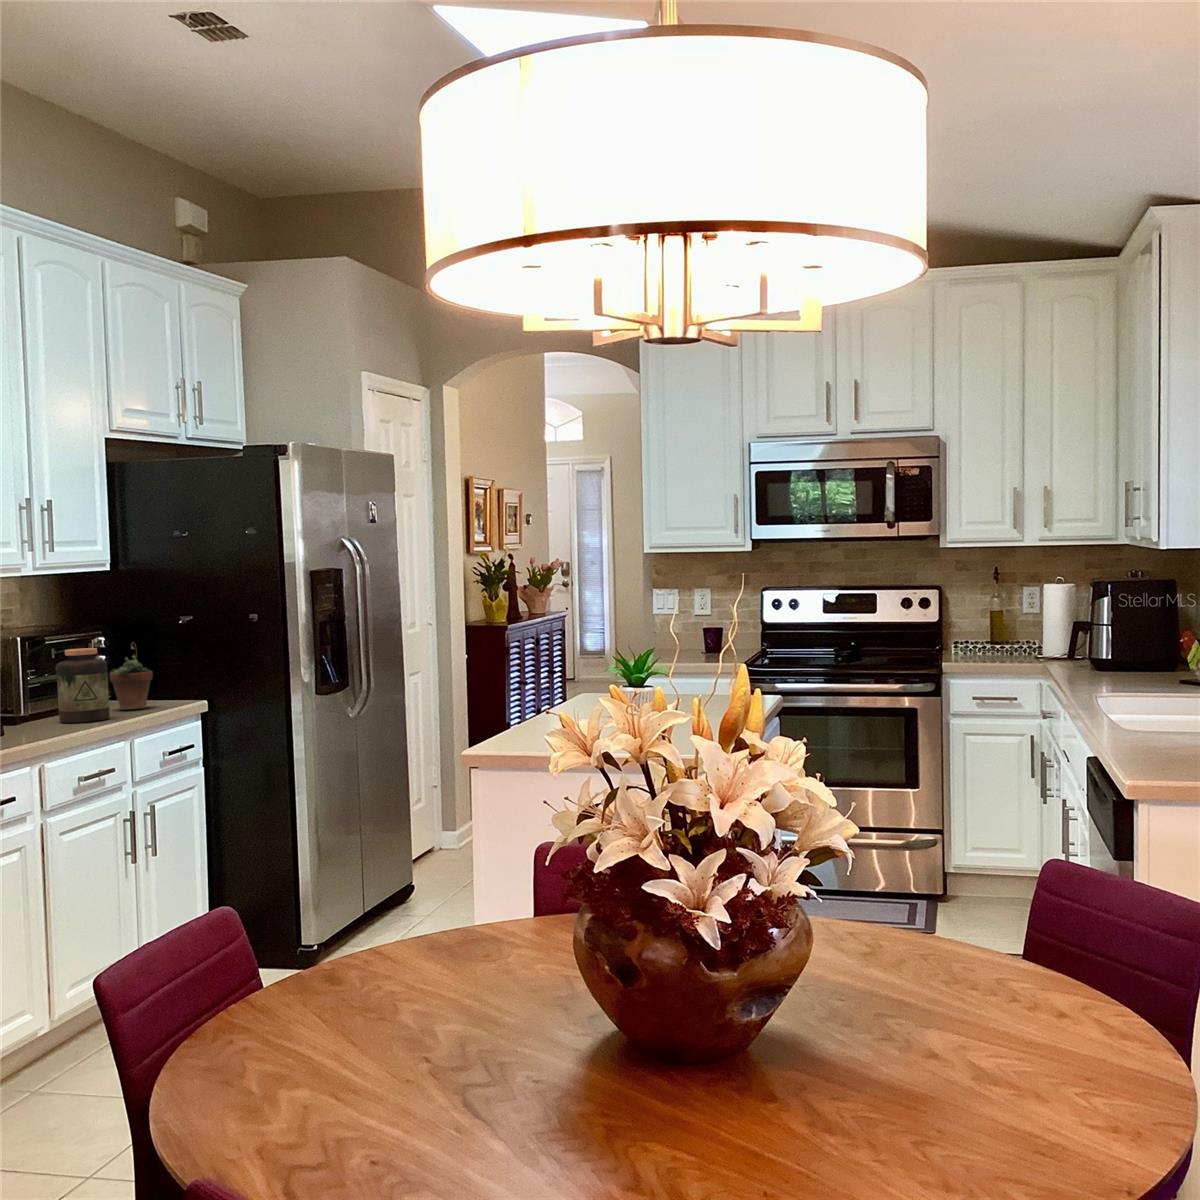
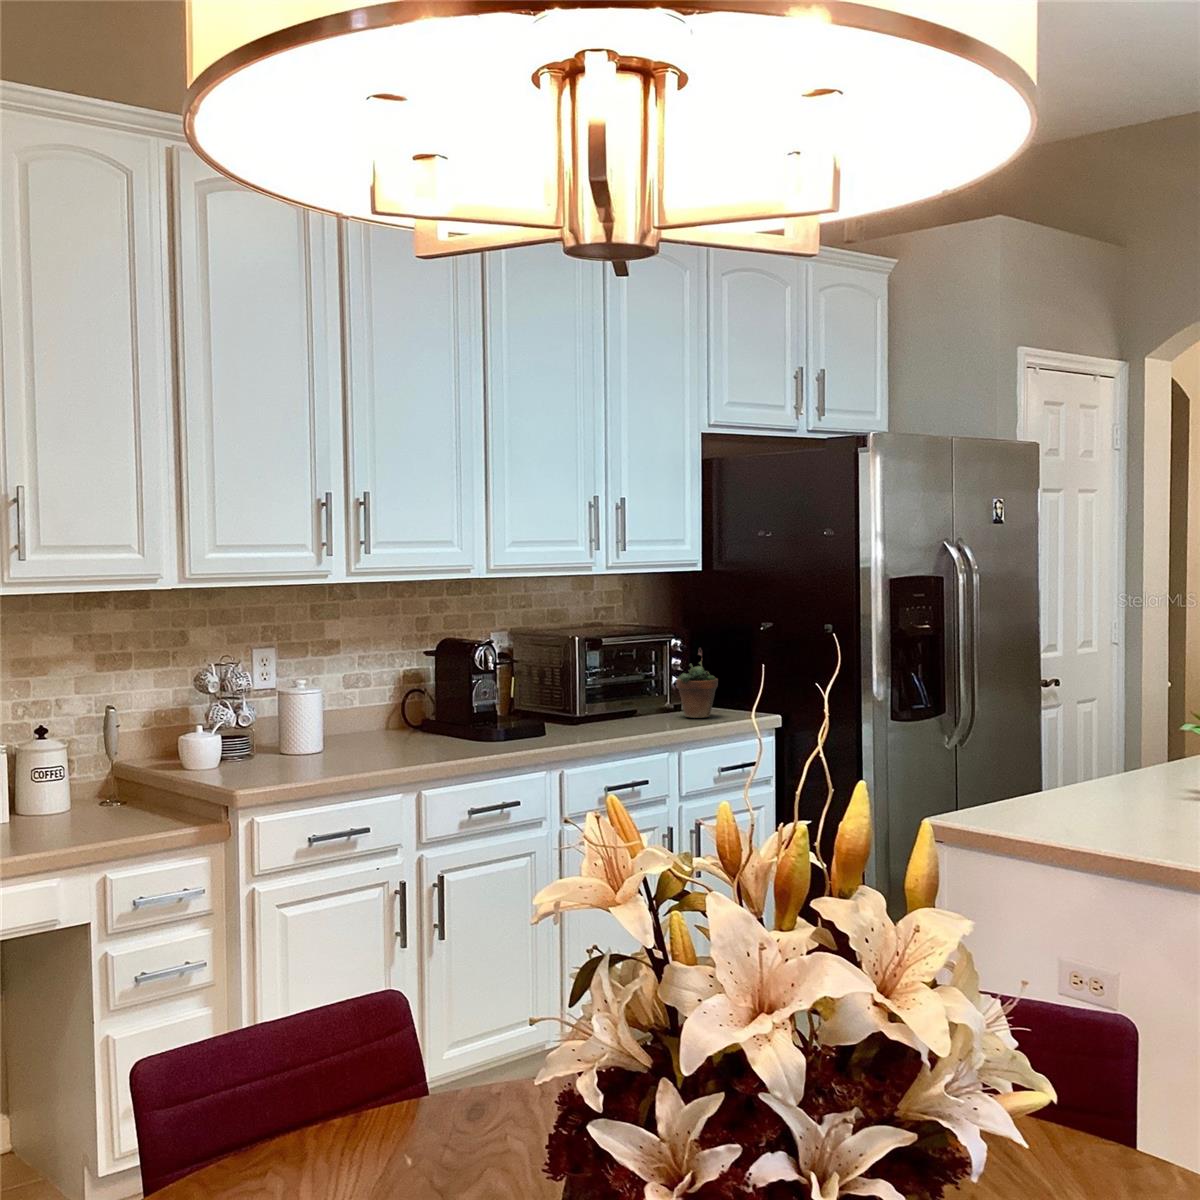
jar: present [56,648,110,723] -> none [608,653,657,729]

